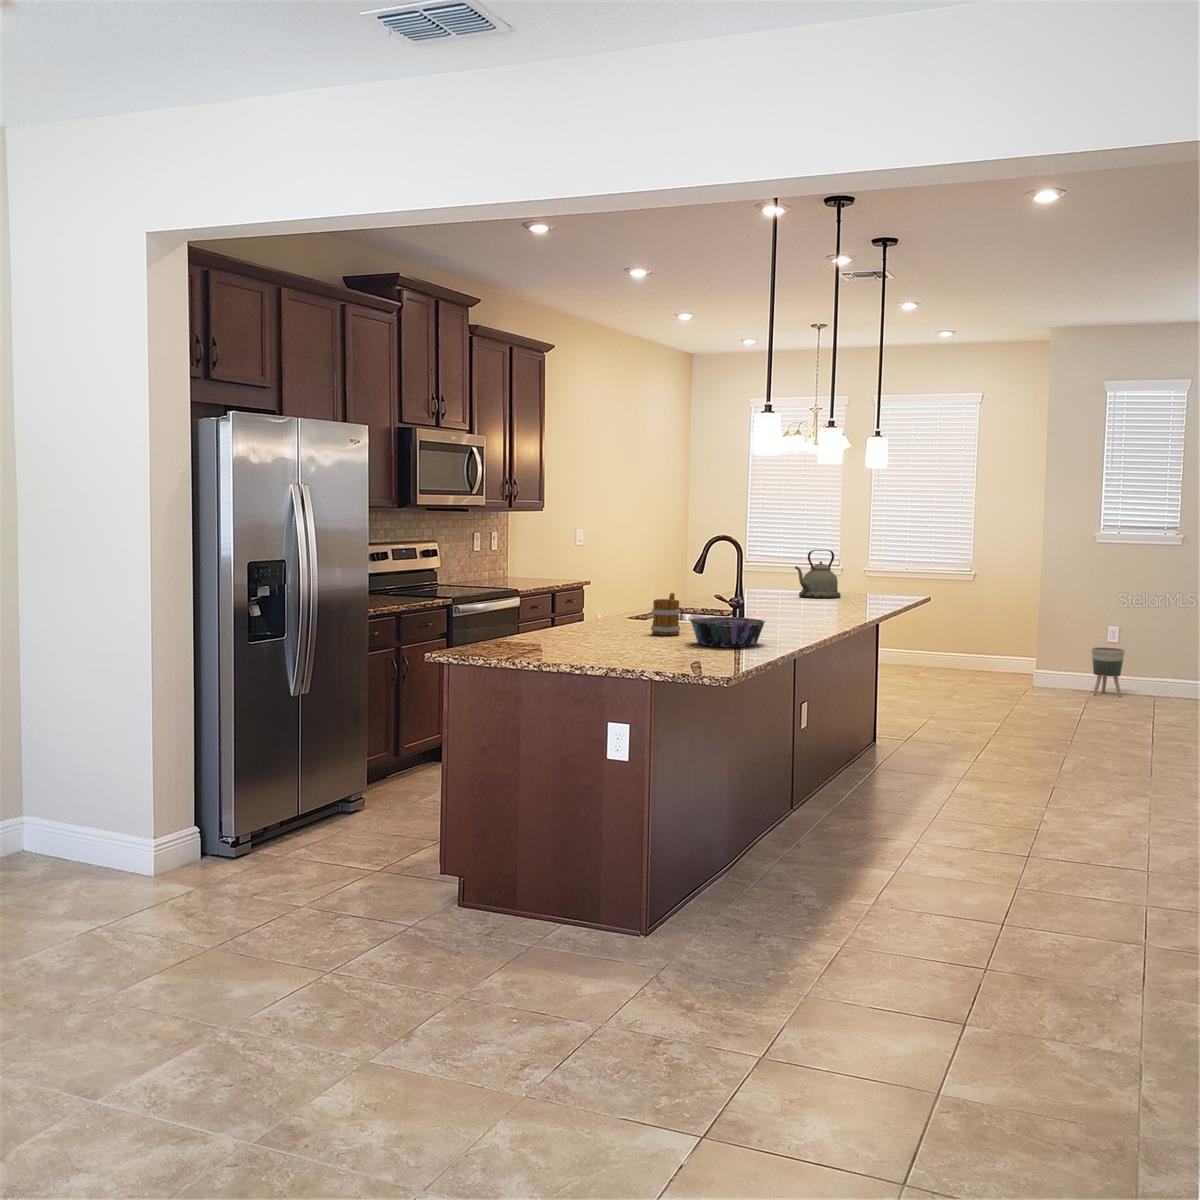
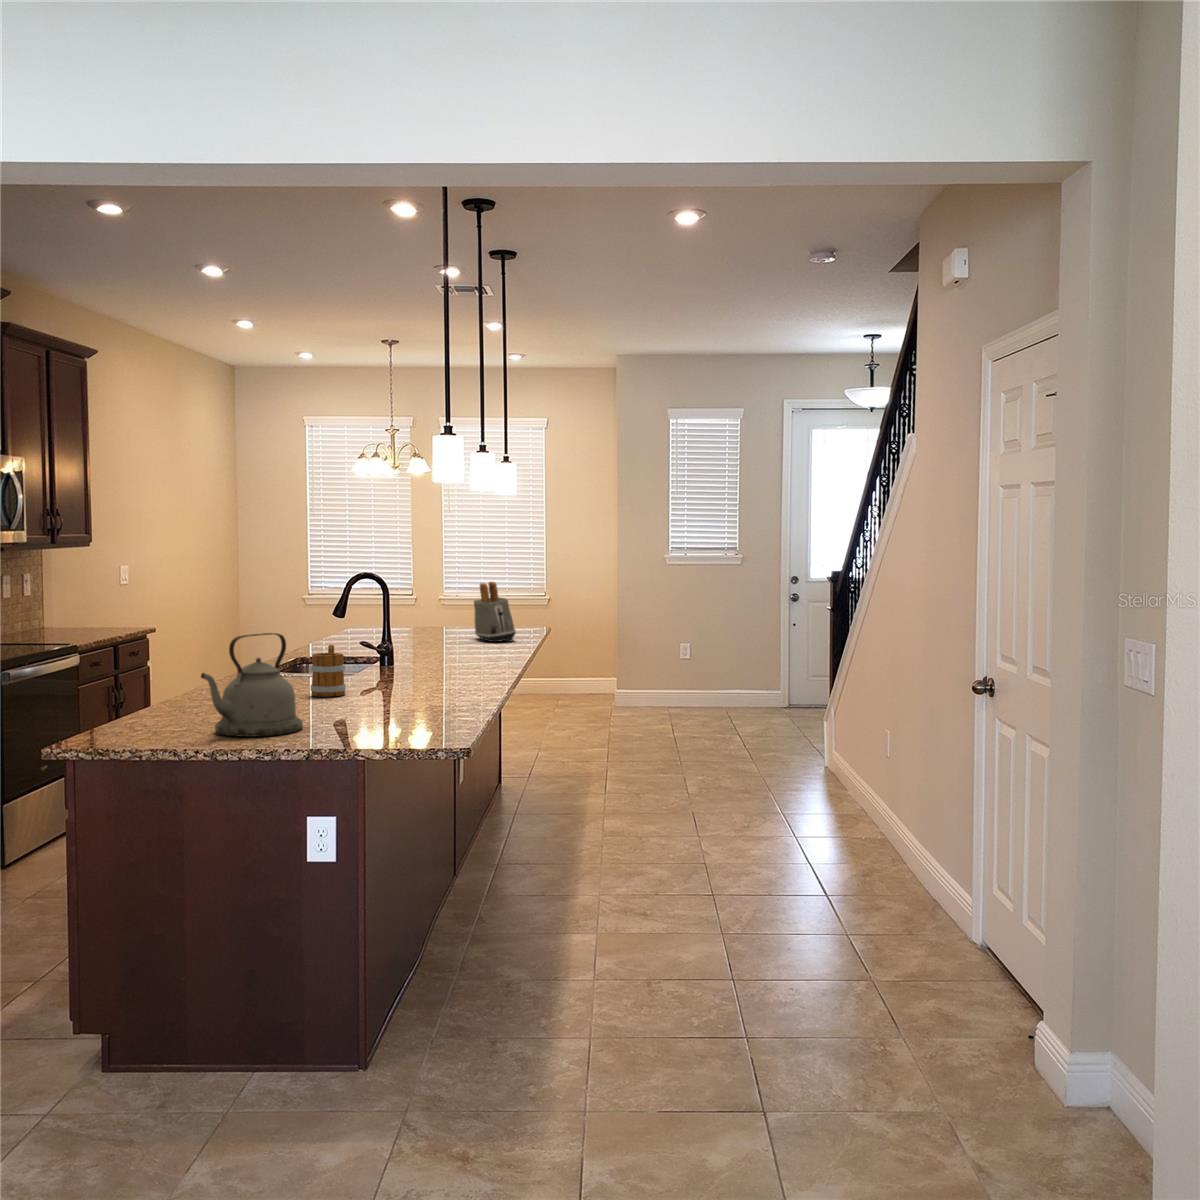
toaster: none [847,549,881,605] -> present [474,582,516,642]
kettle: present [795,550,841,598] -> present [201,633,303,737]
decorative bowl: present [690,617,765,647] -> none [372,671,461,708]
planter: present [1092,647,1125,697] -> none [668,667,697,715]

